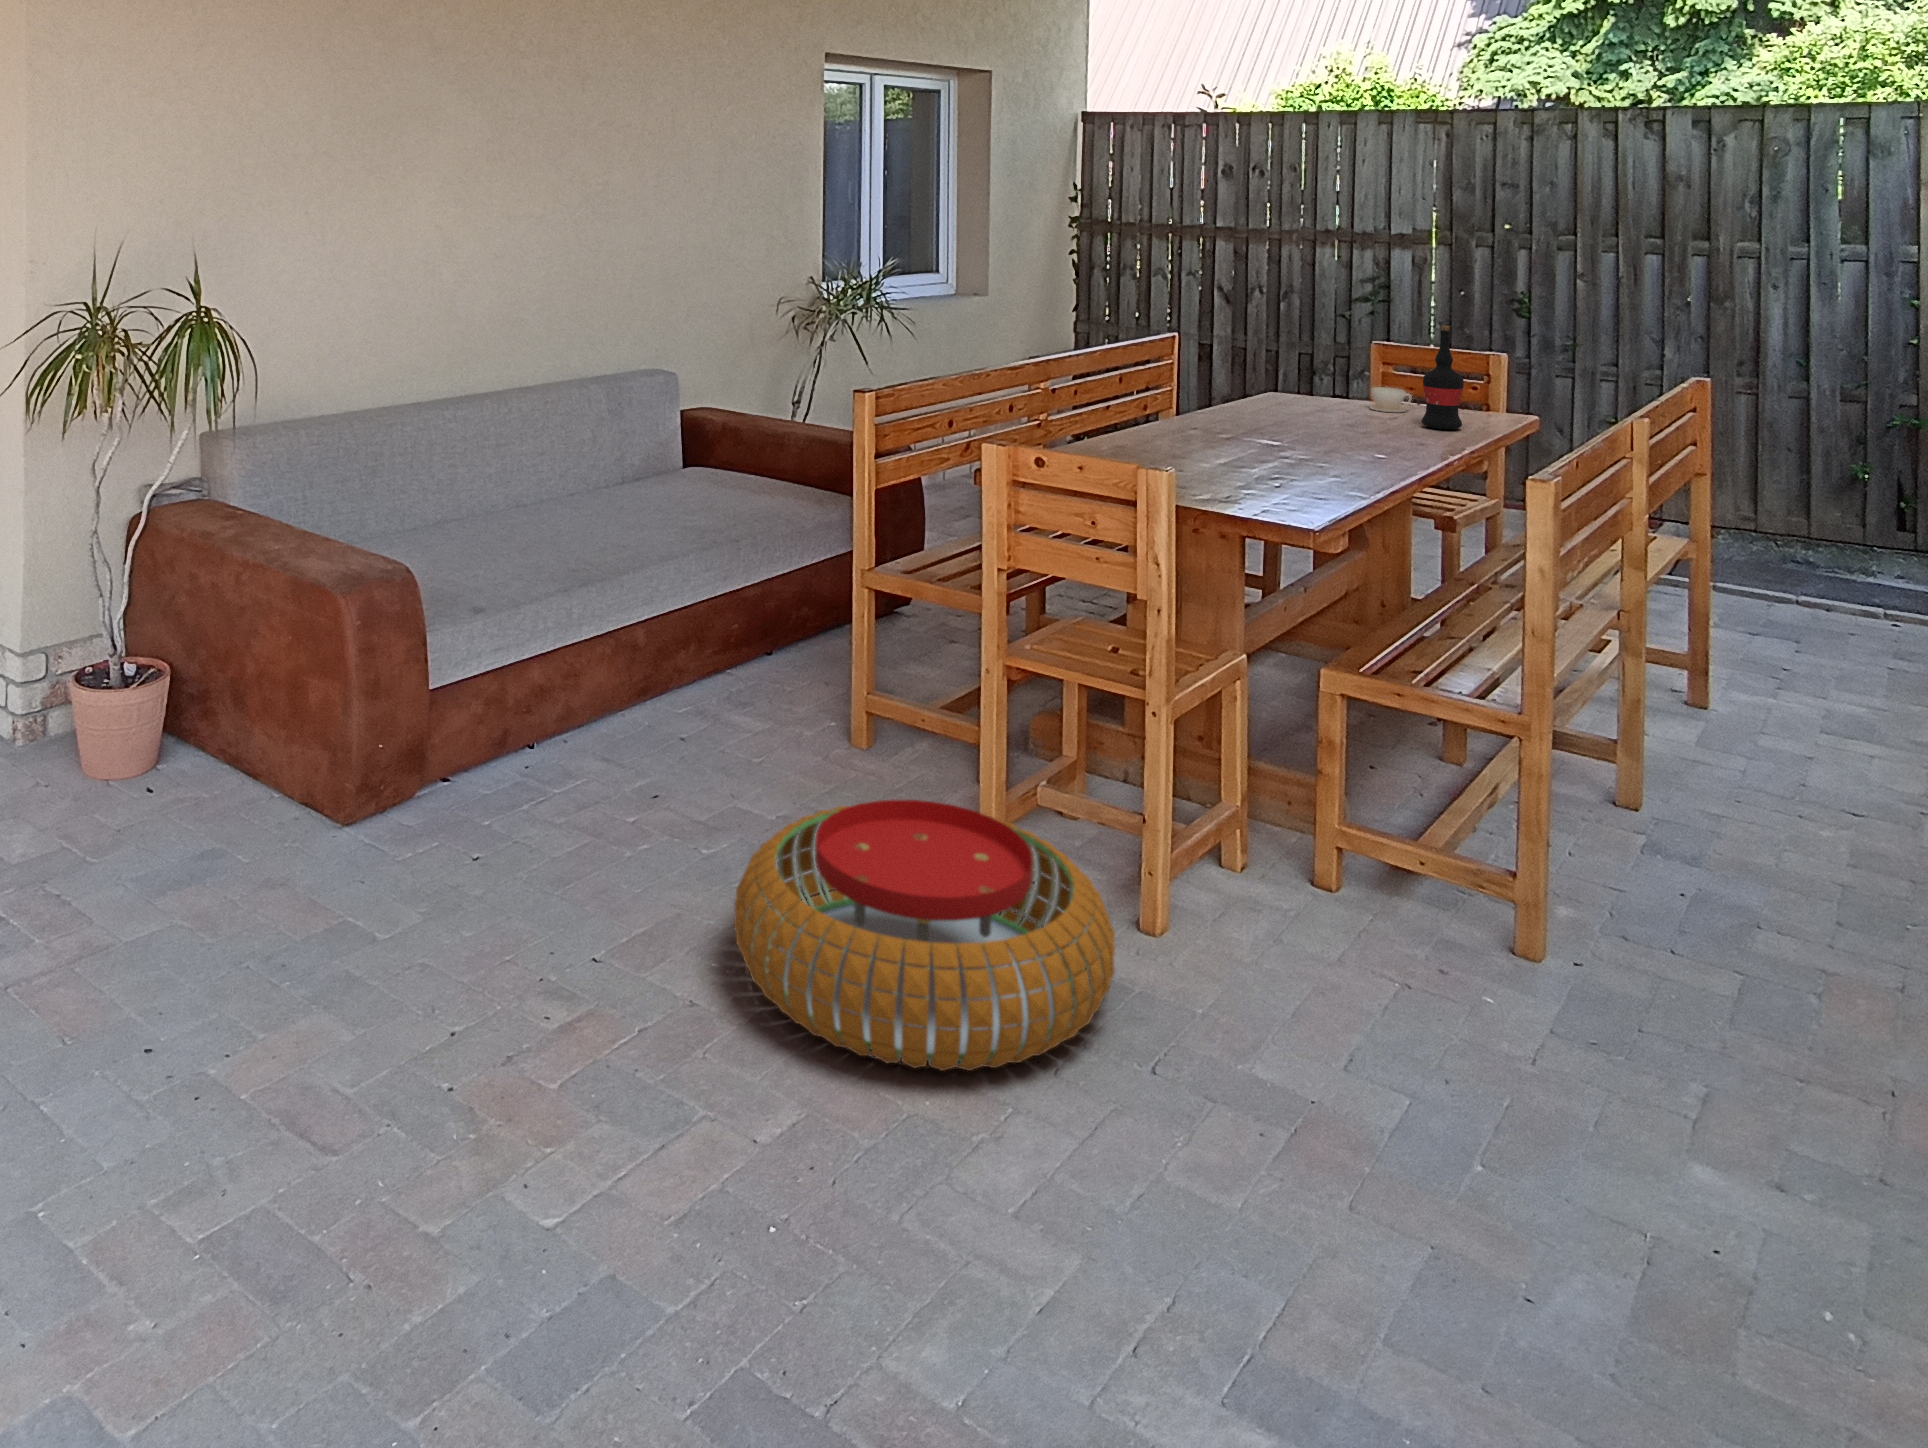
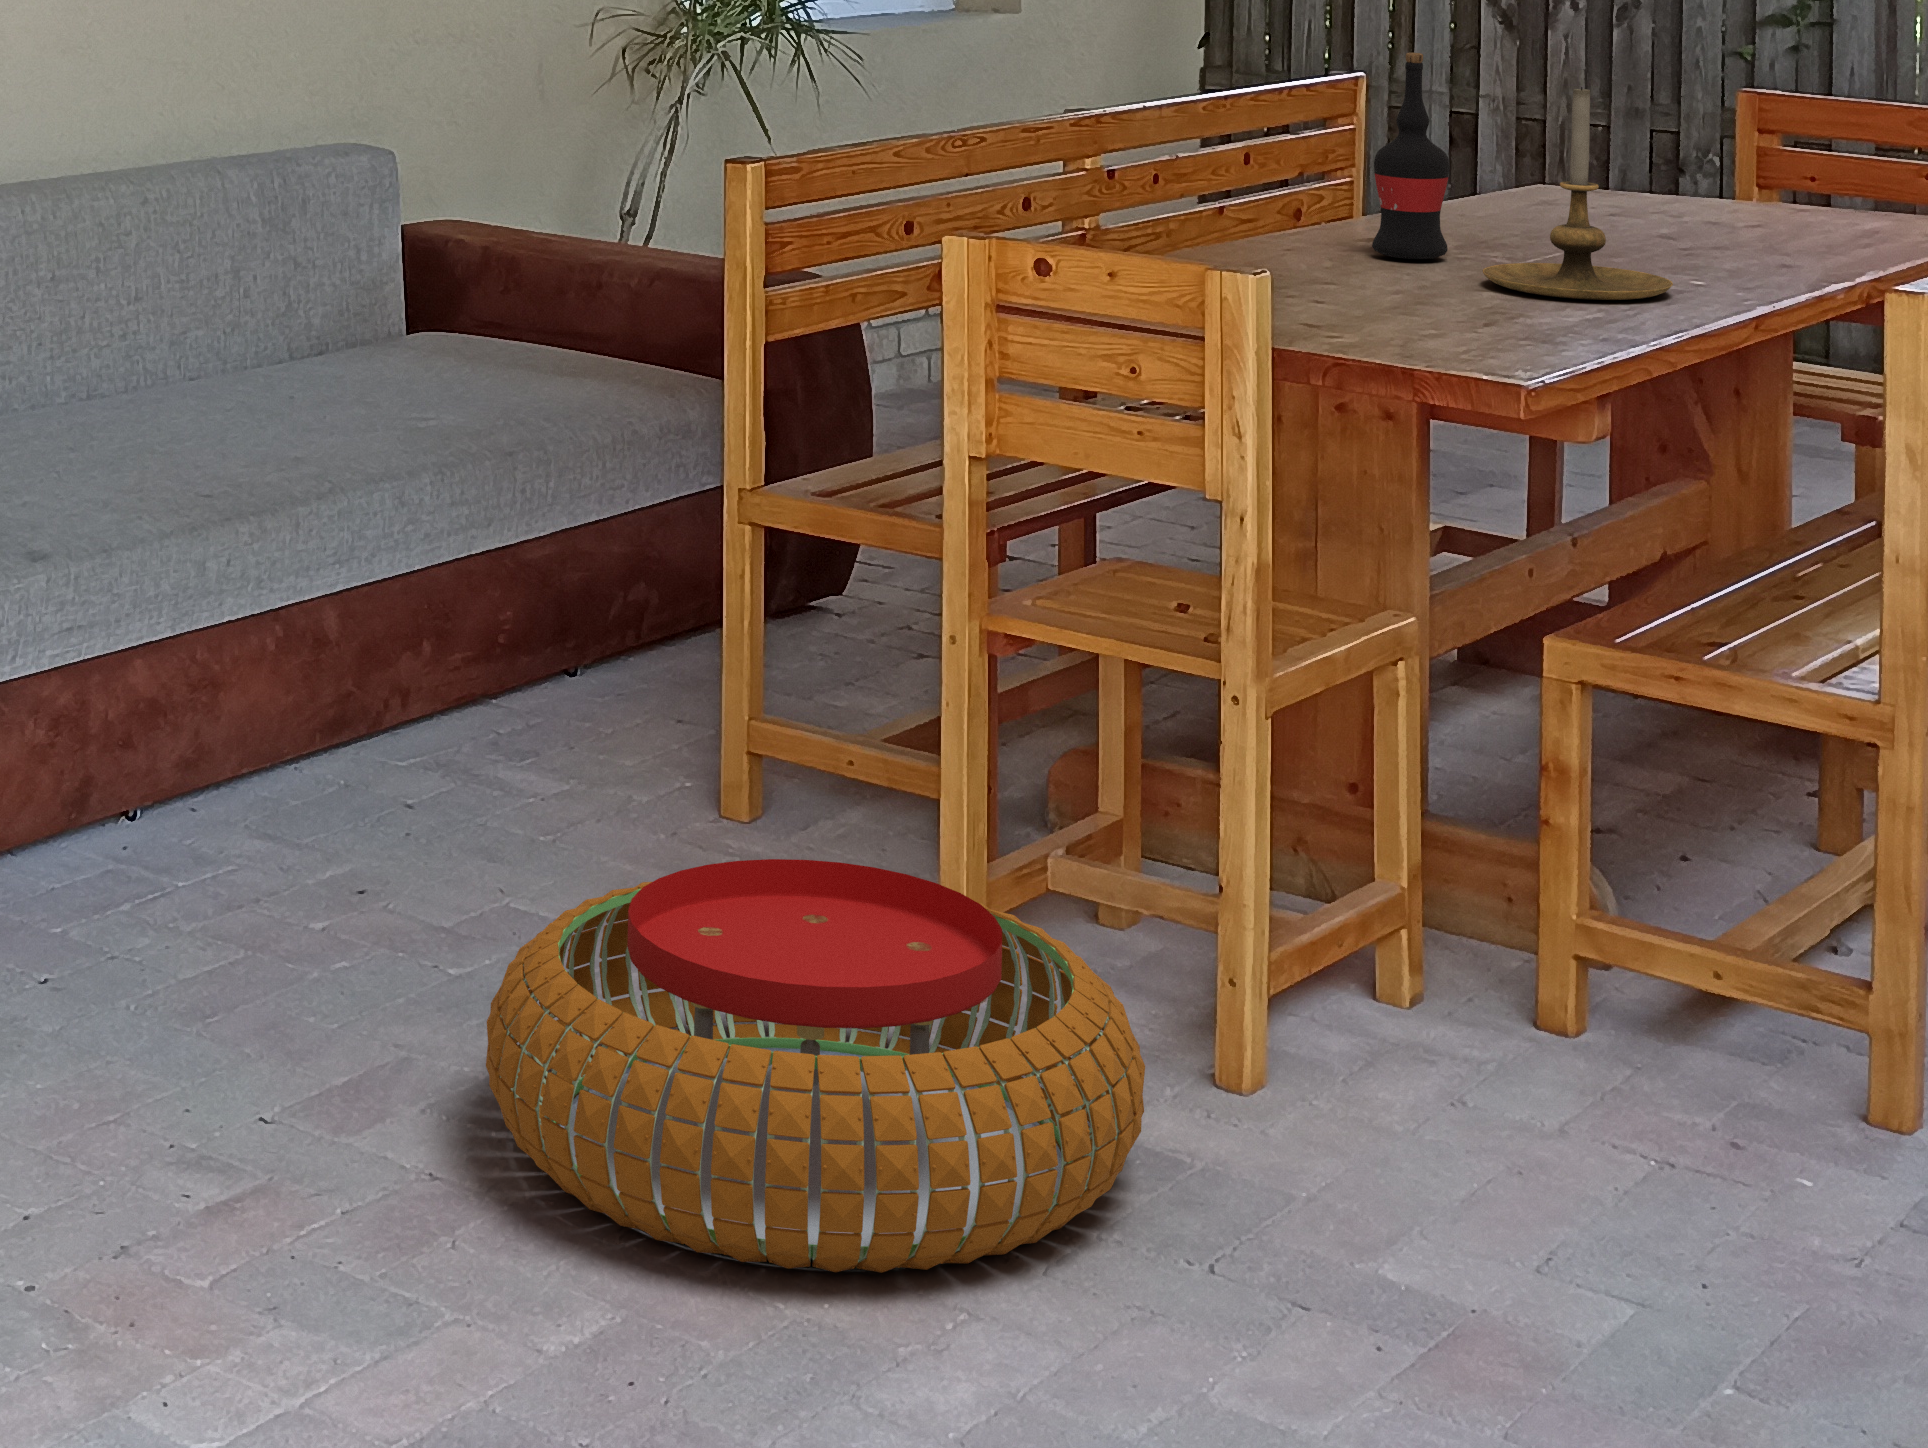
wine bottle: present [1421,325,1464,429] -> present [1372,53,1450,259]
candle holder: none [1263,352,1368,467] -> present [1483,87,1673,300]
coffee cup: present [1370,387,1412,412] -> none [1727,170,1807,218]

